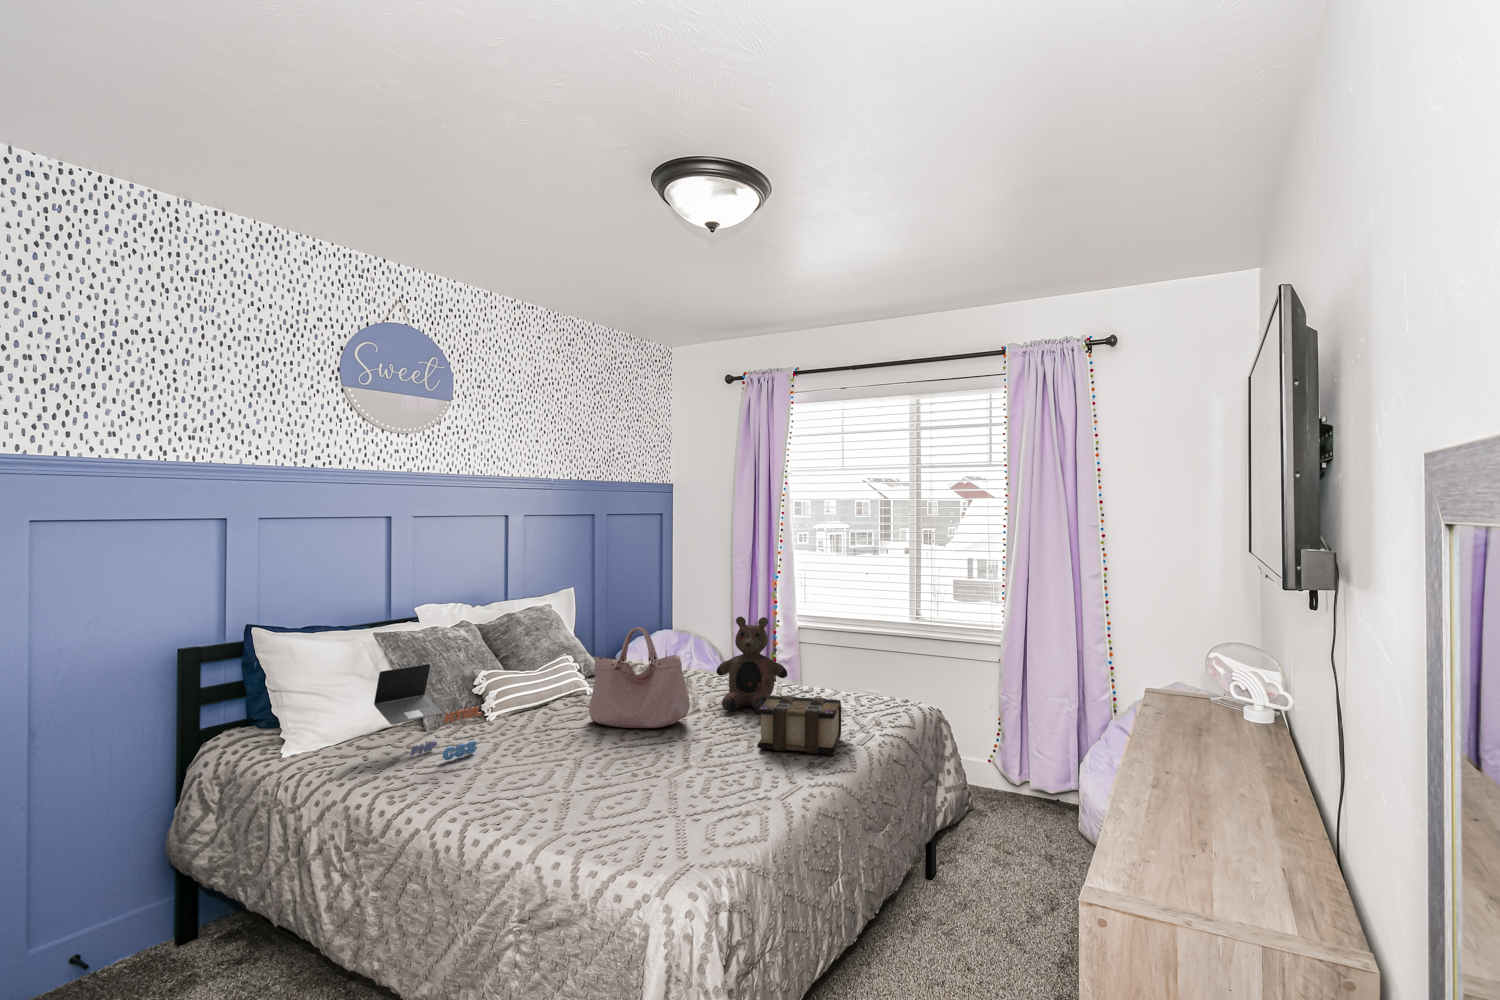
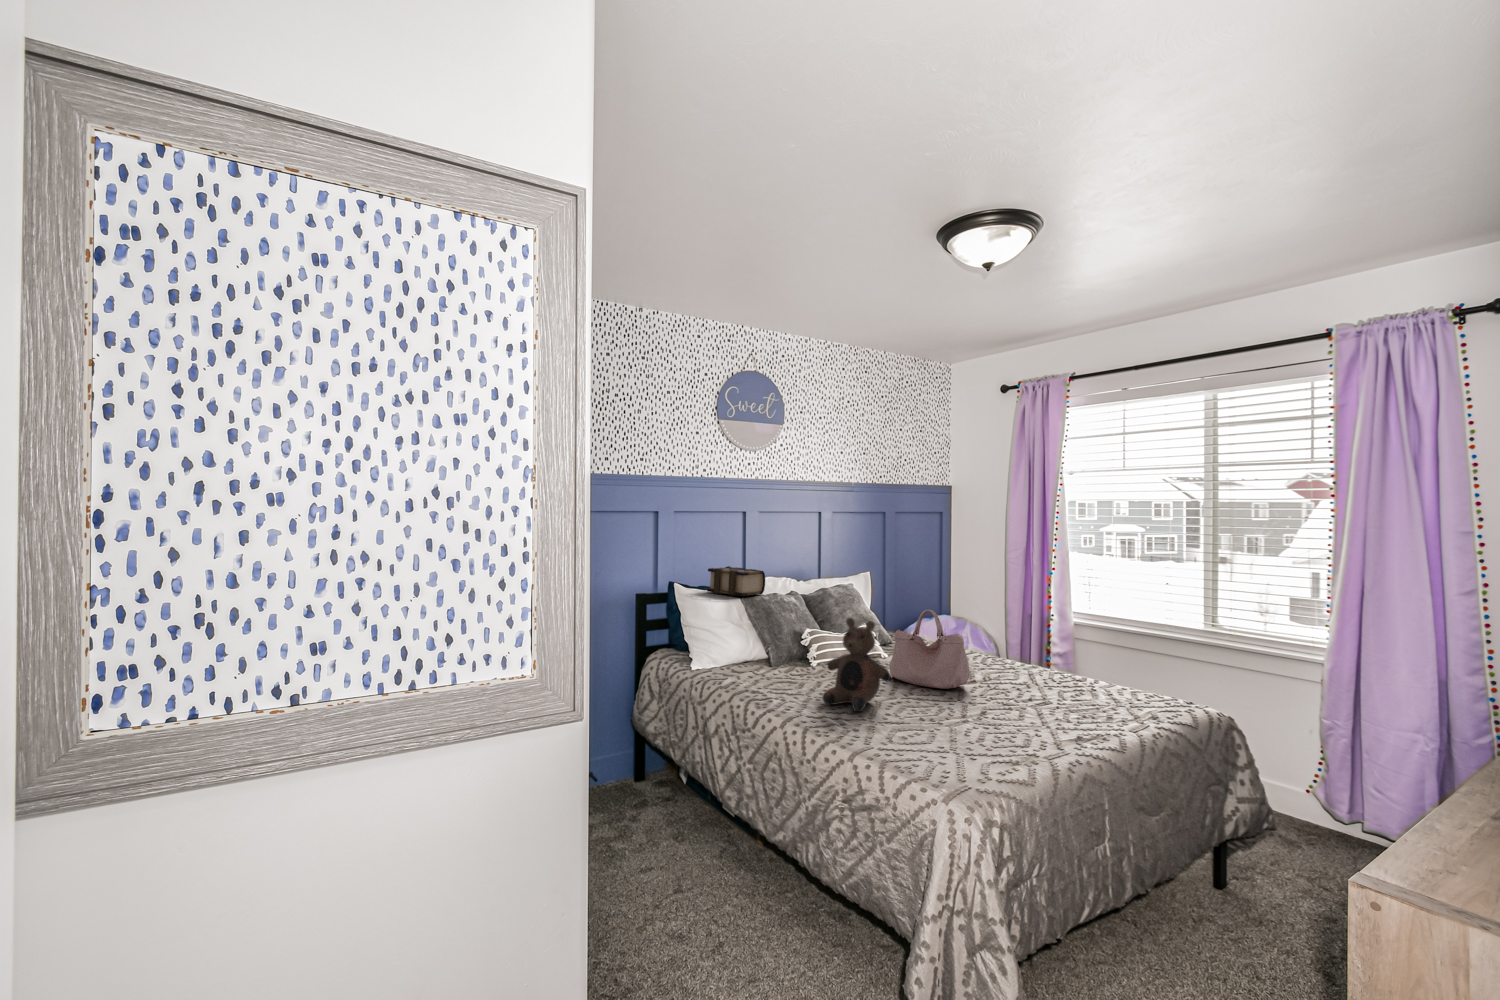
teddy bear: present [717,616,787,711] -> present [822,618,891,712]
laptop: present [374,664,481,760] -> none [746,620,815,687]
book: present [757,696,841,754] -> present [707,566,765,596]

